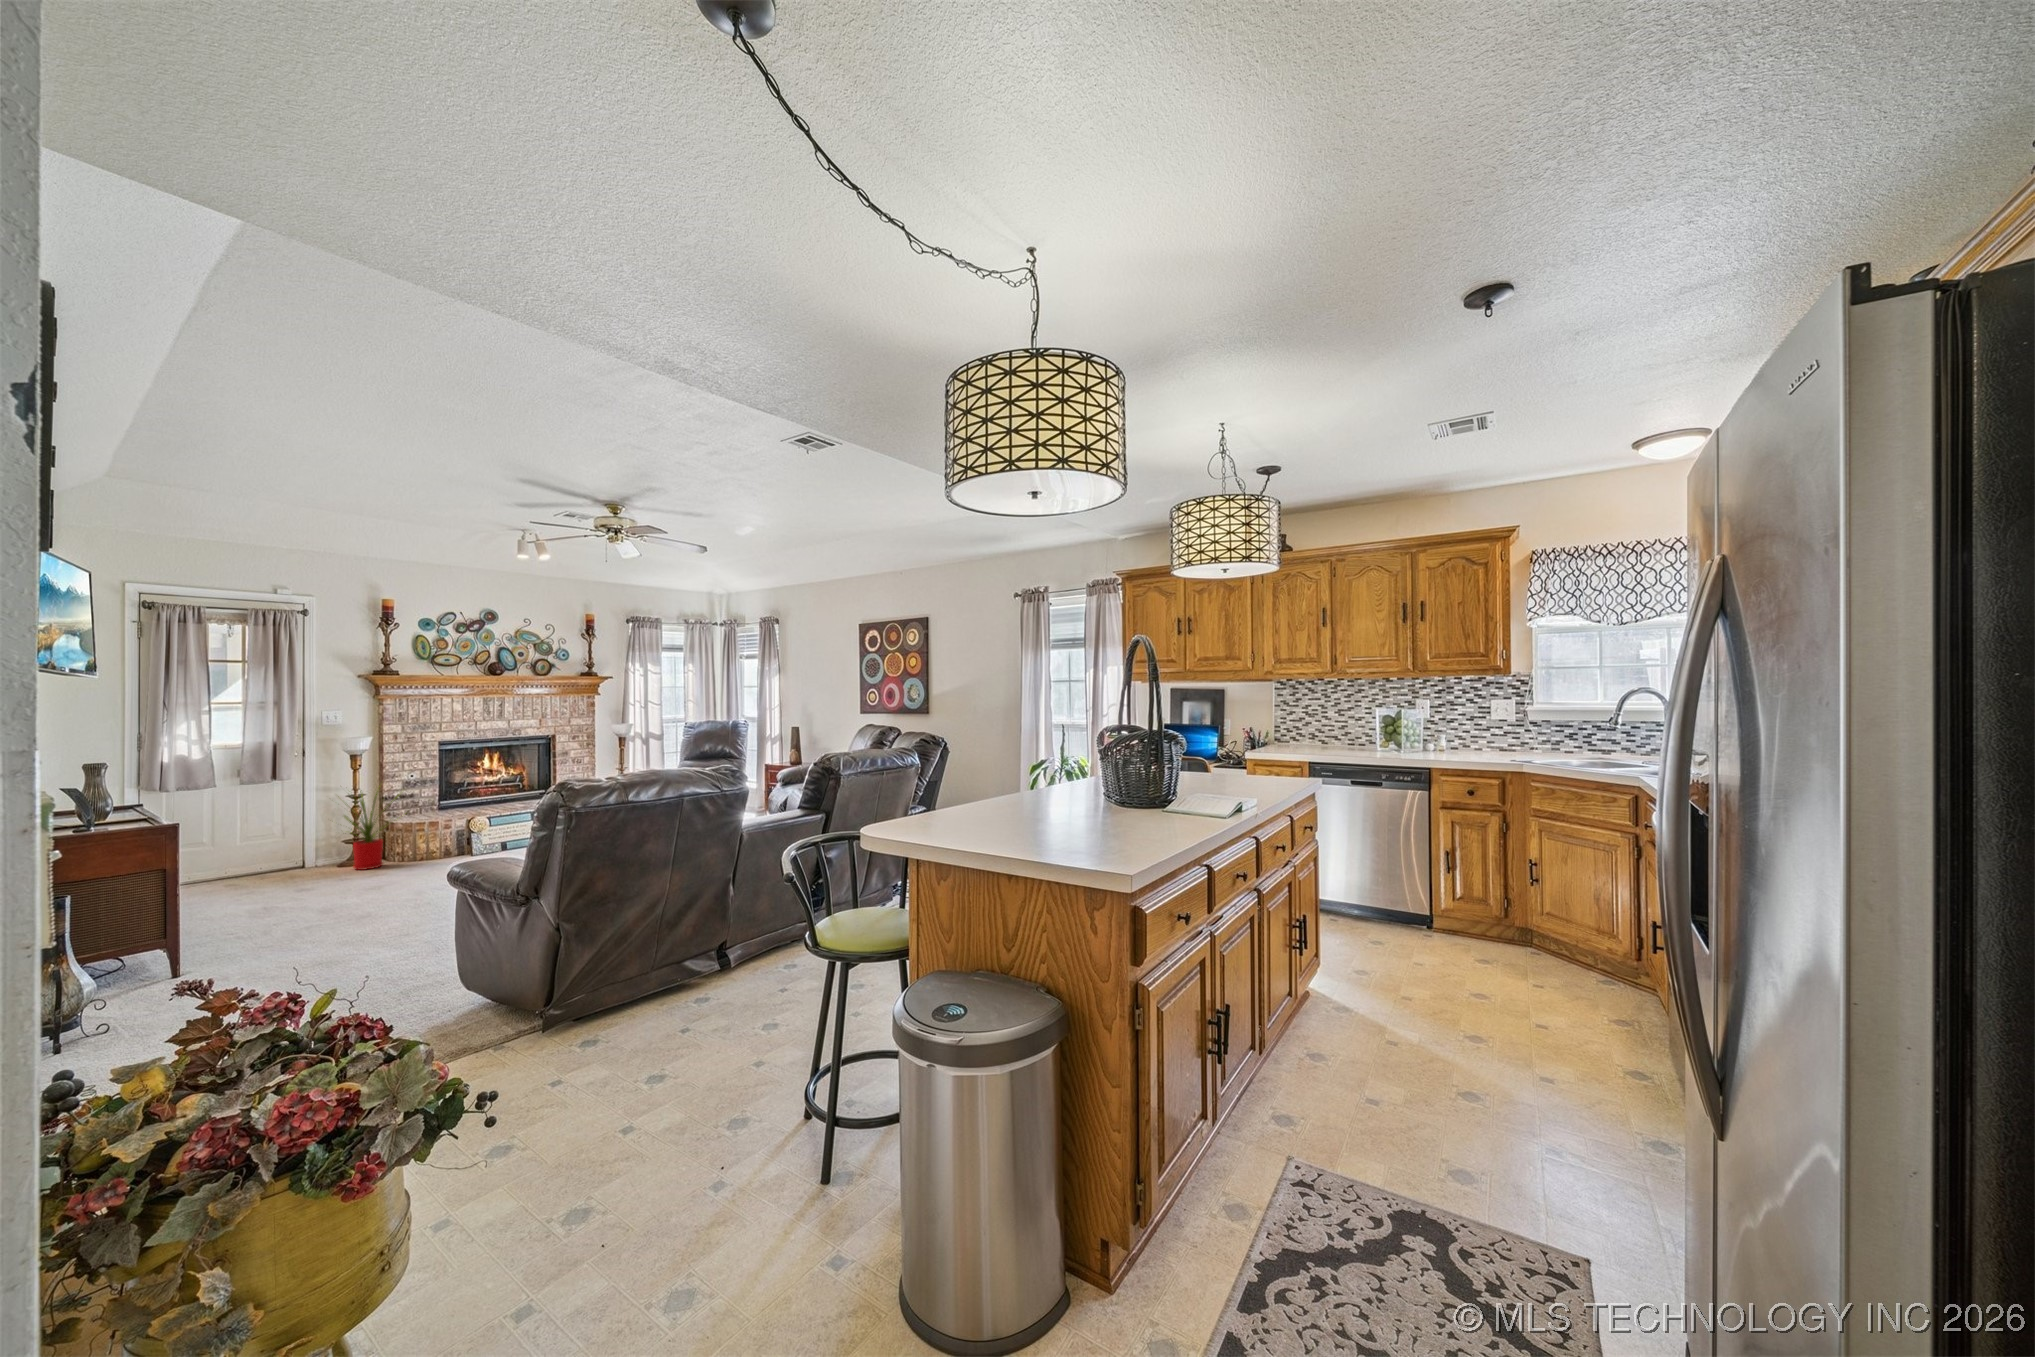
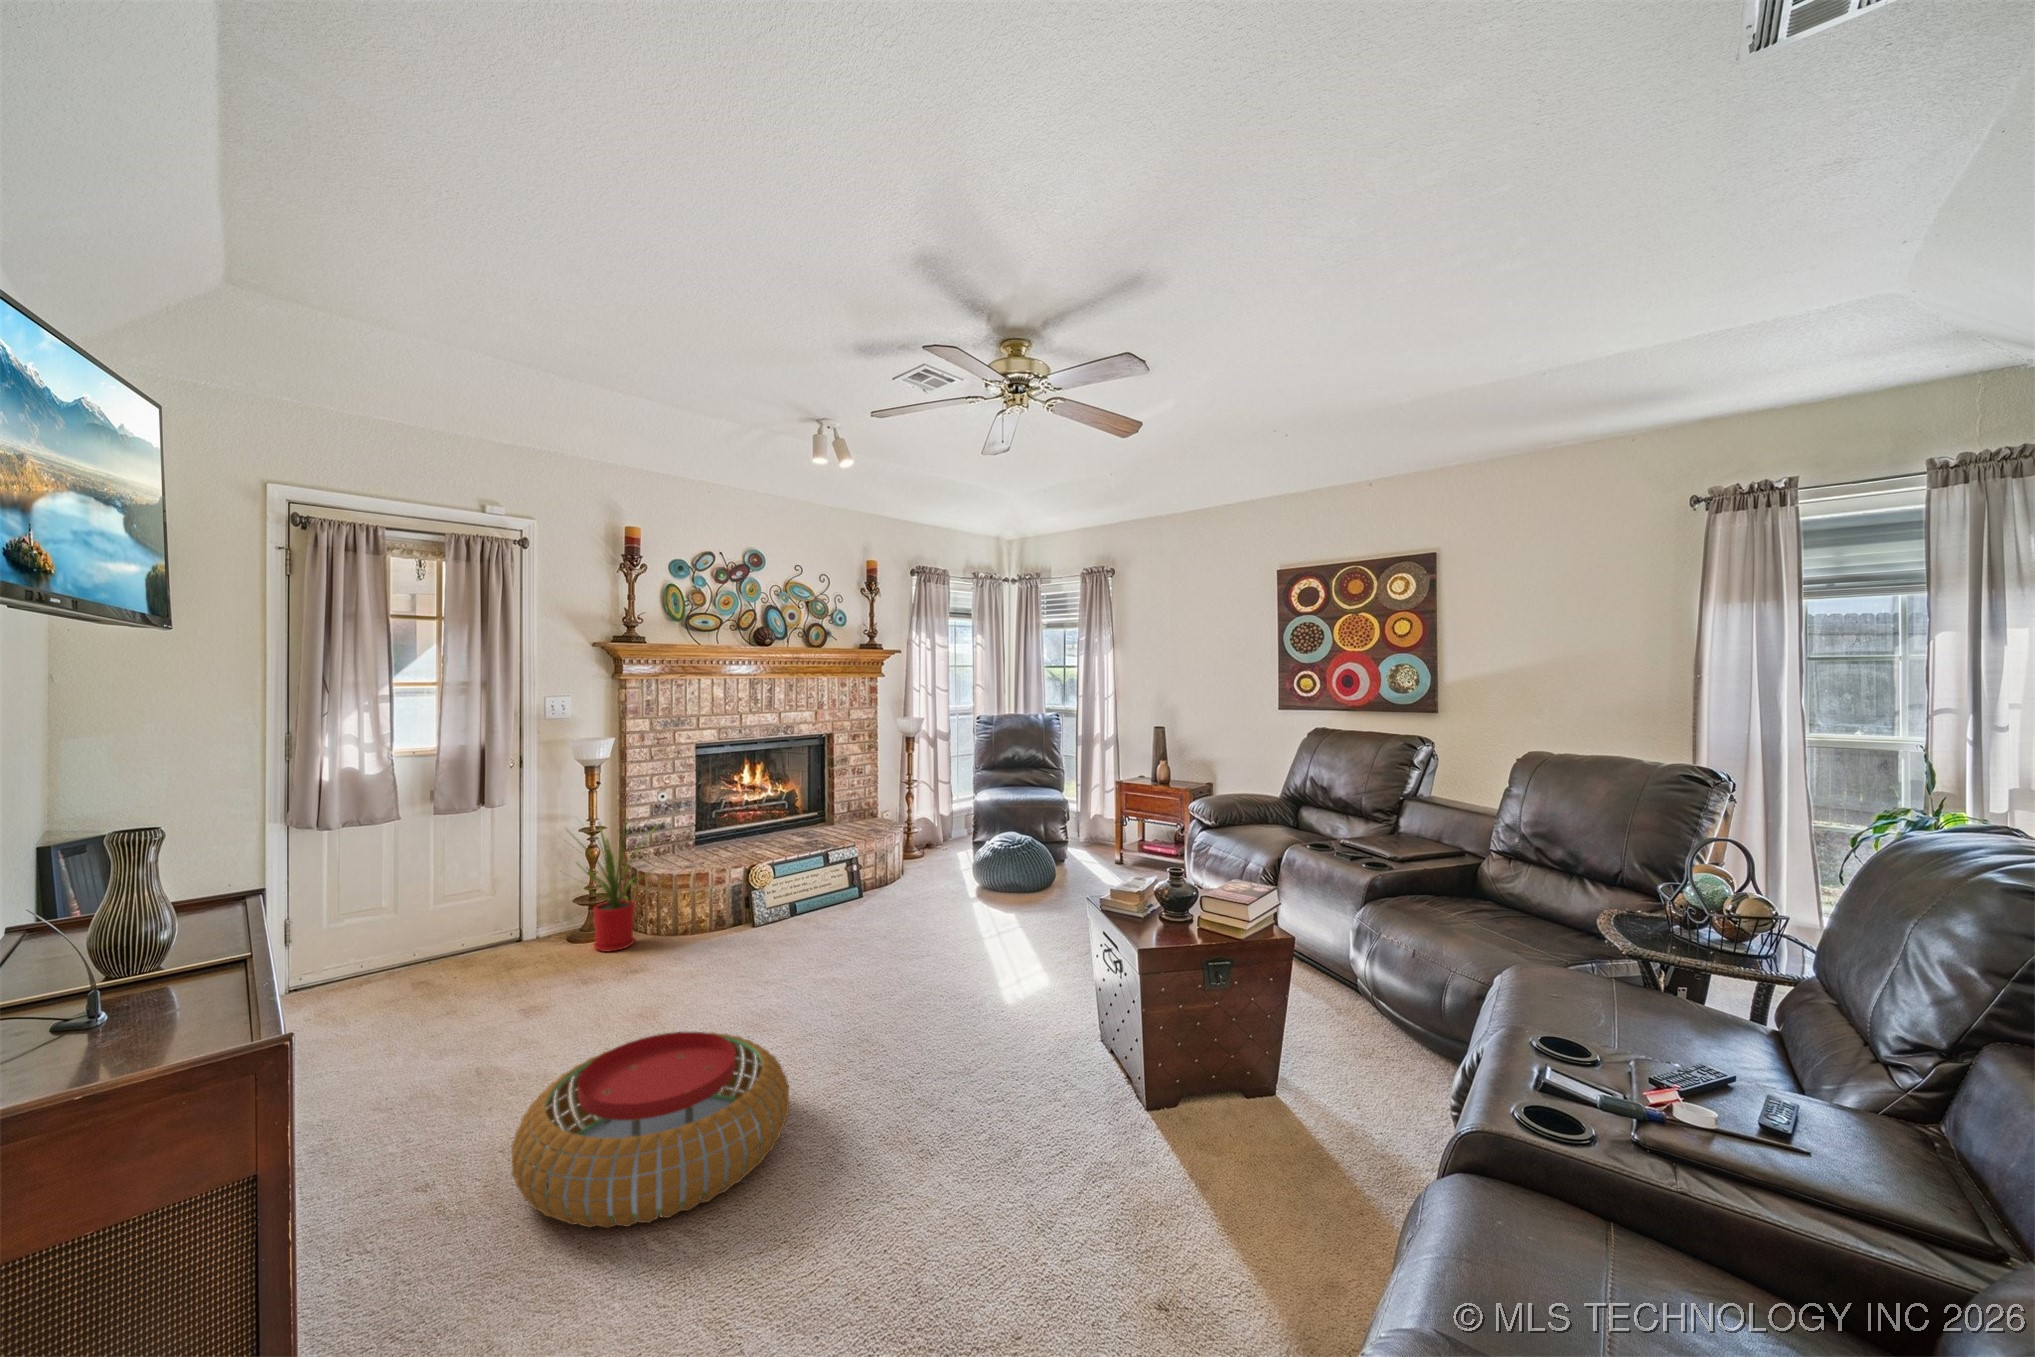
pouf: none [265,876,424,944] -> present [512,1032,789,1228]

